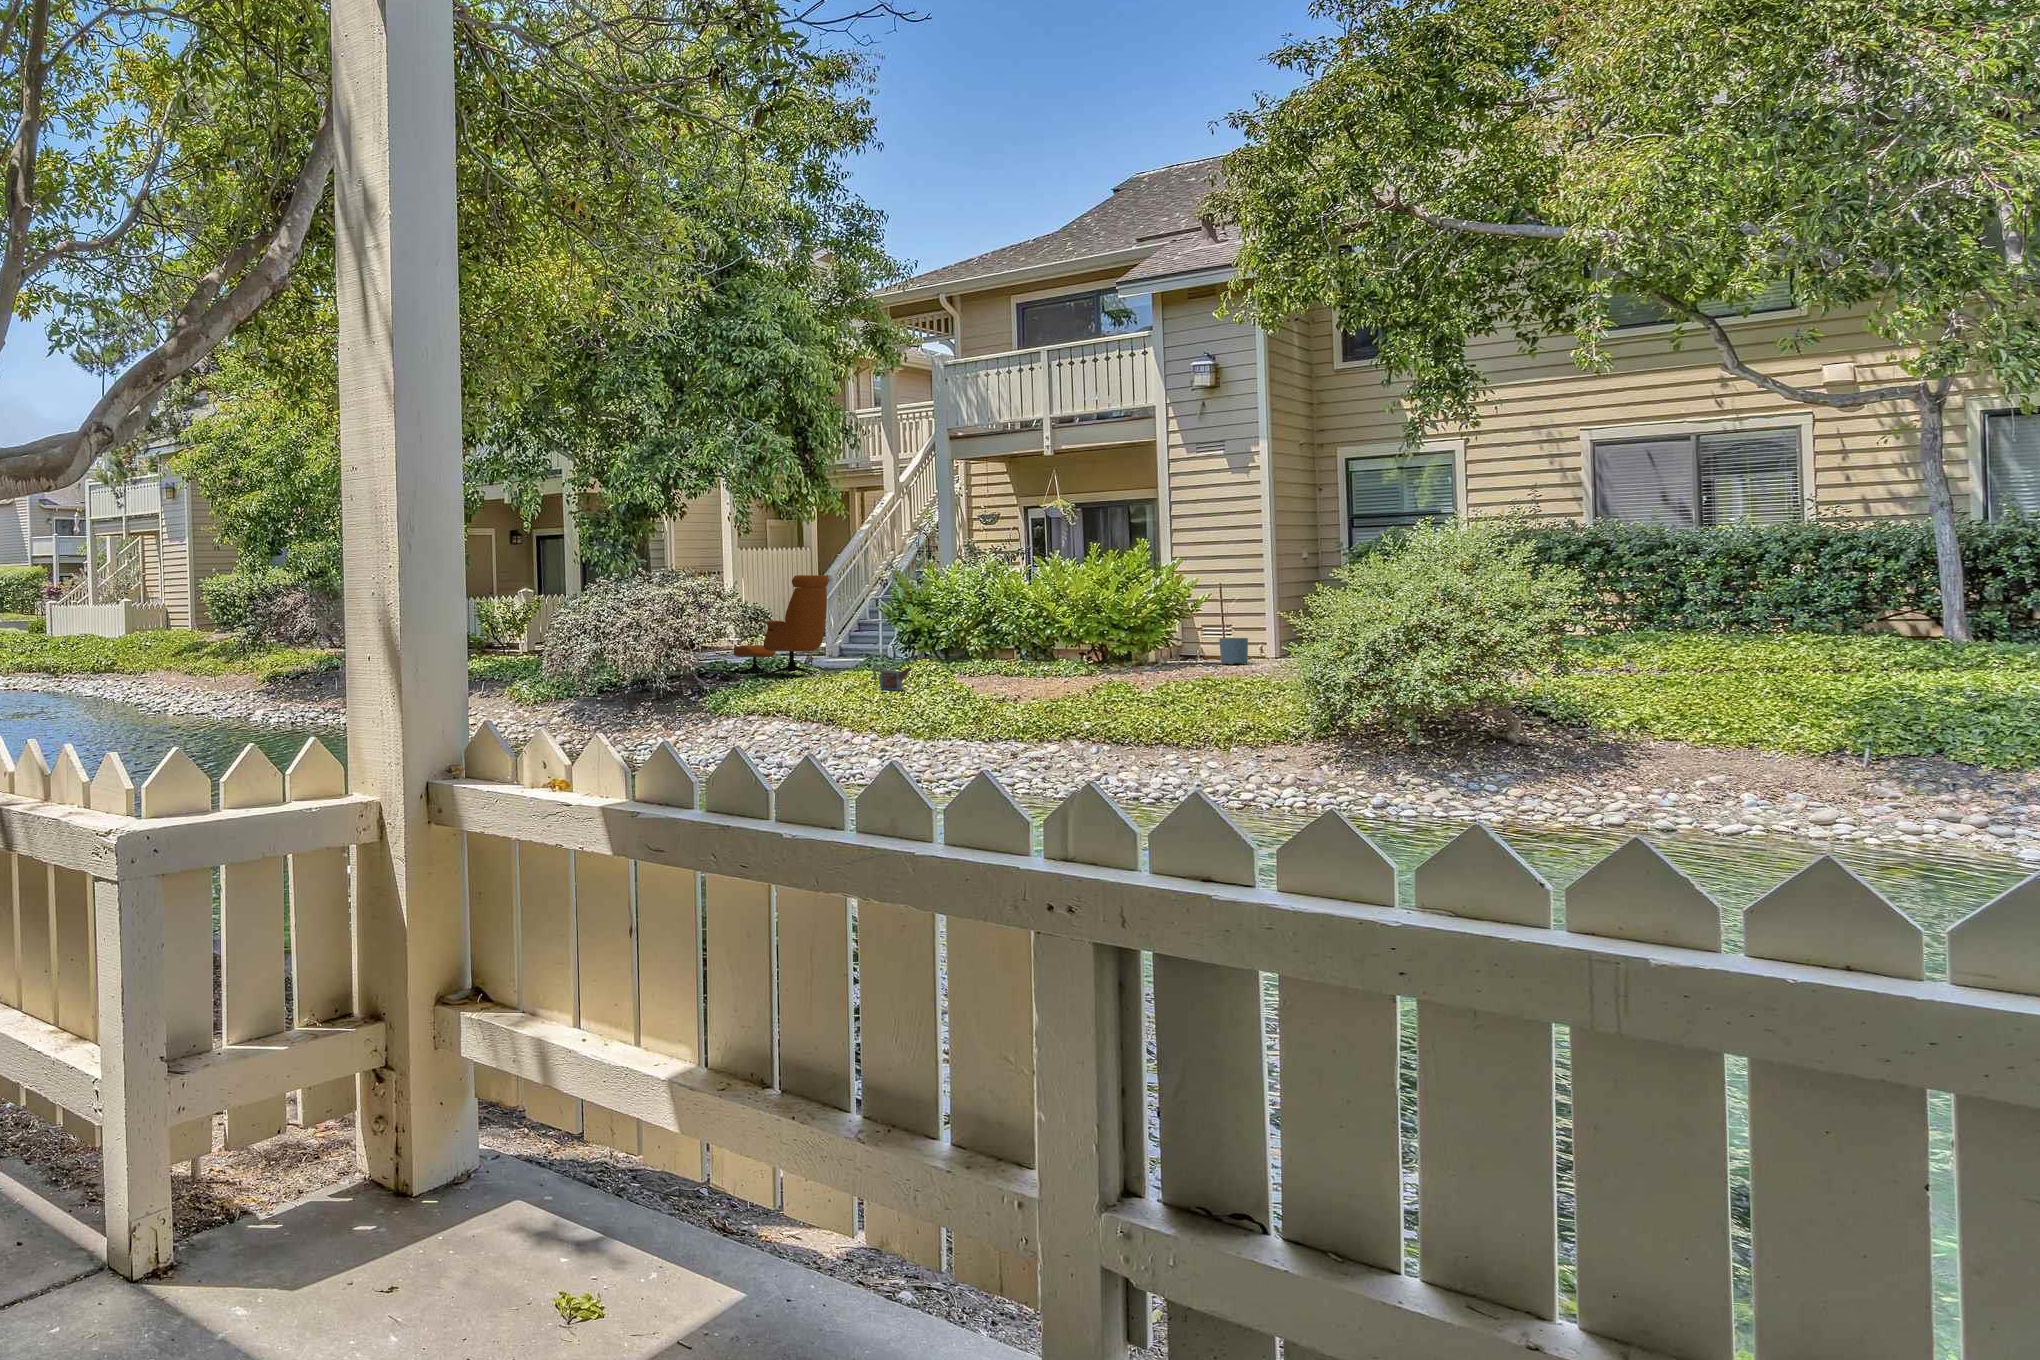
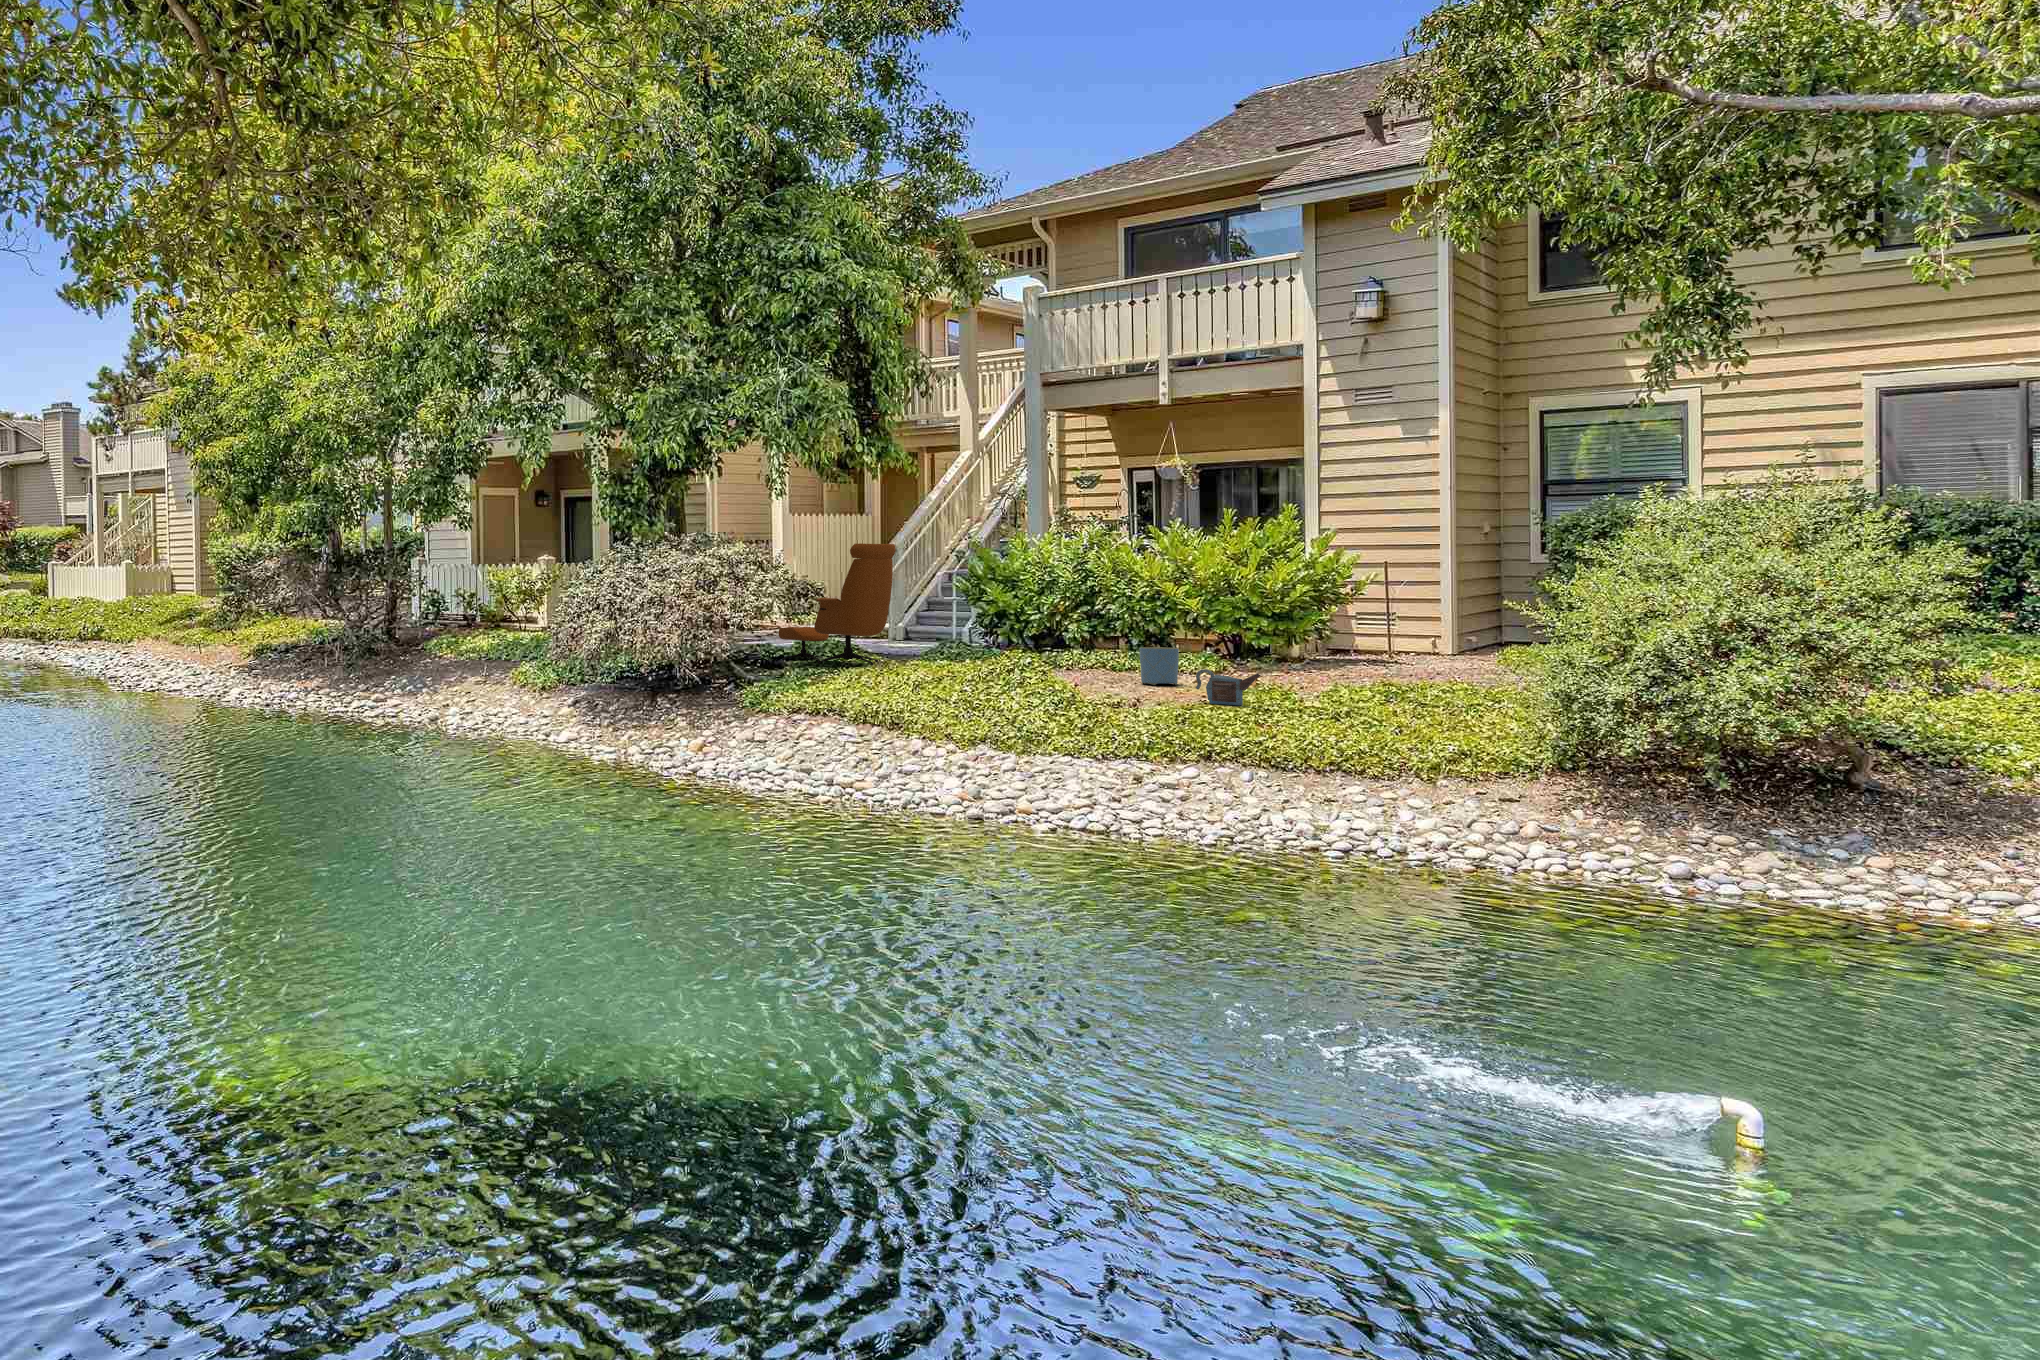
planter: present [1219,638,1248,664] -> present [1140,647,1179,685]
watering can: present [873,665,912,690] -> present [1196,669,1261,705]

